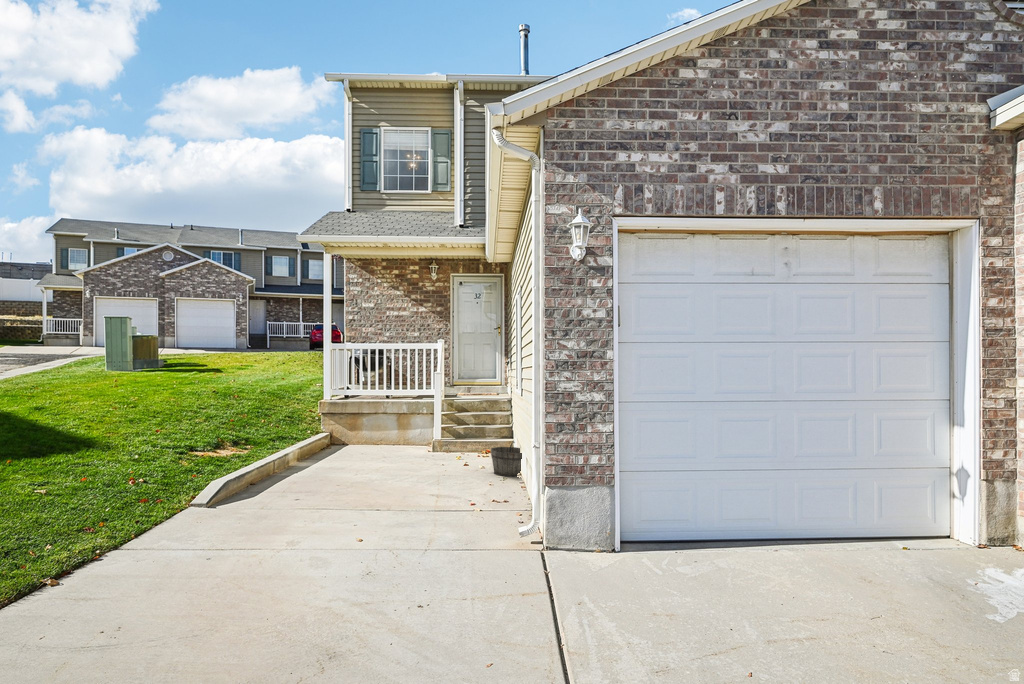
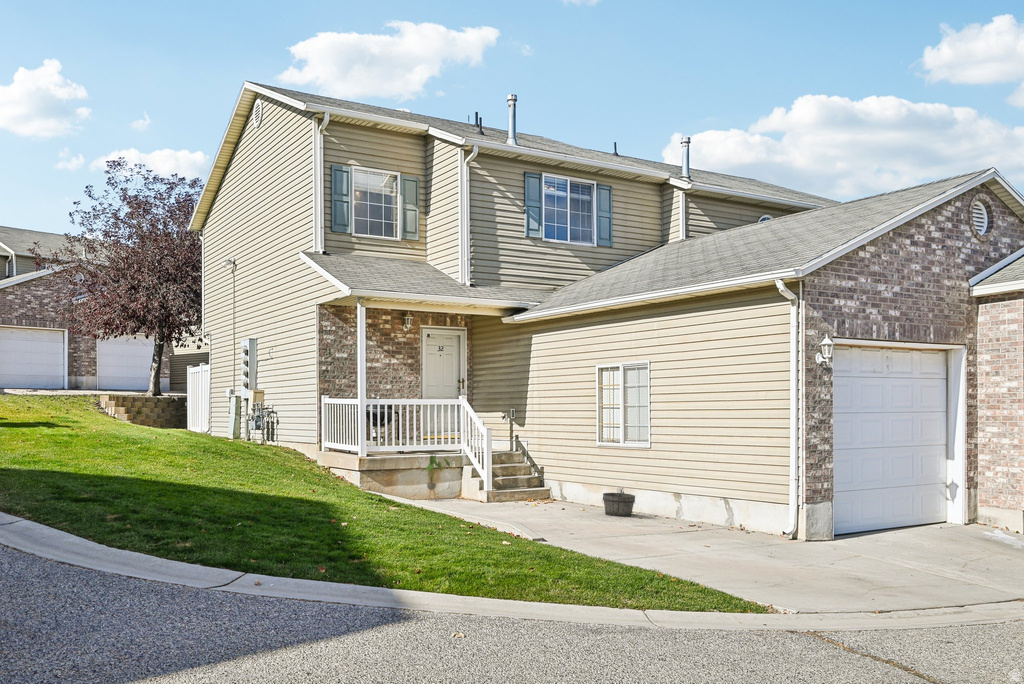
house plant: none [384,398,410,443] -> present [426,455,450,500]

